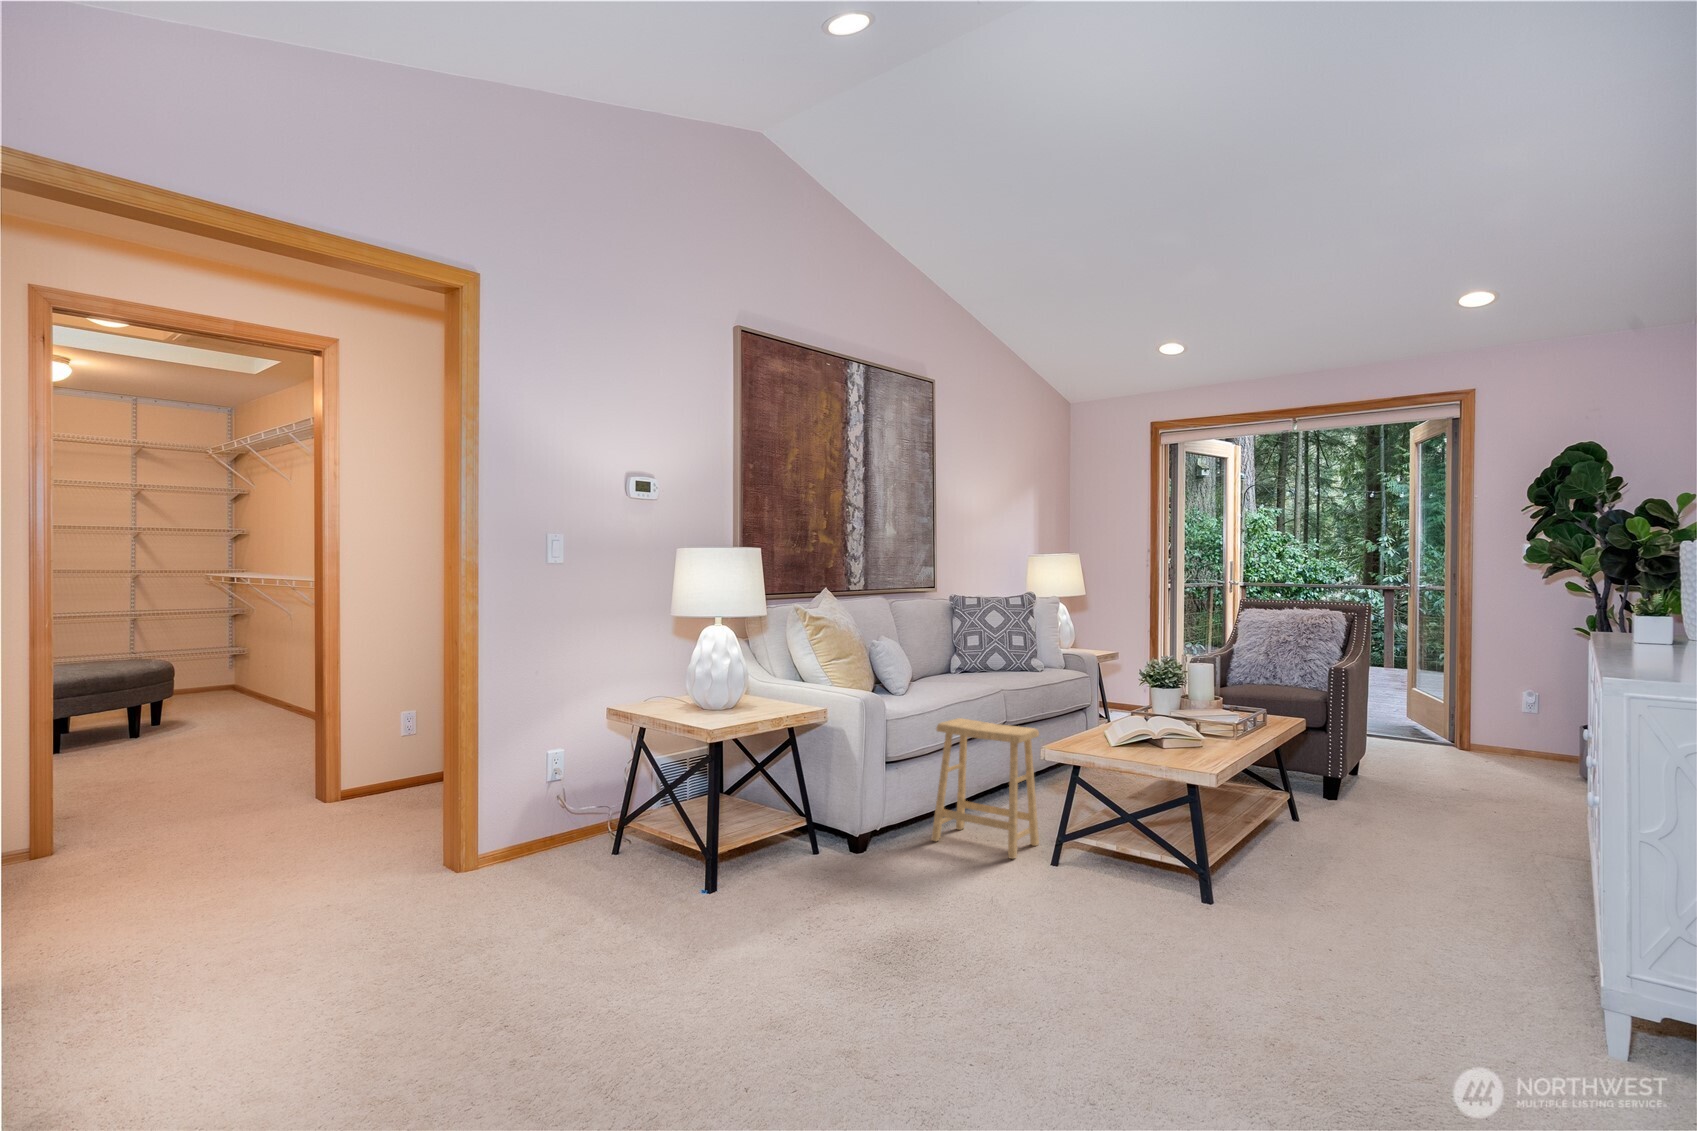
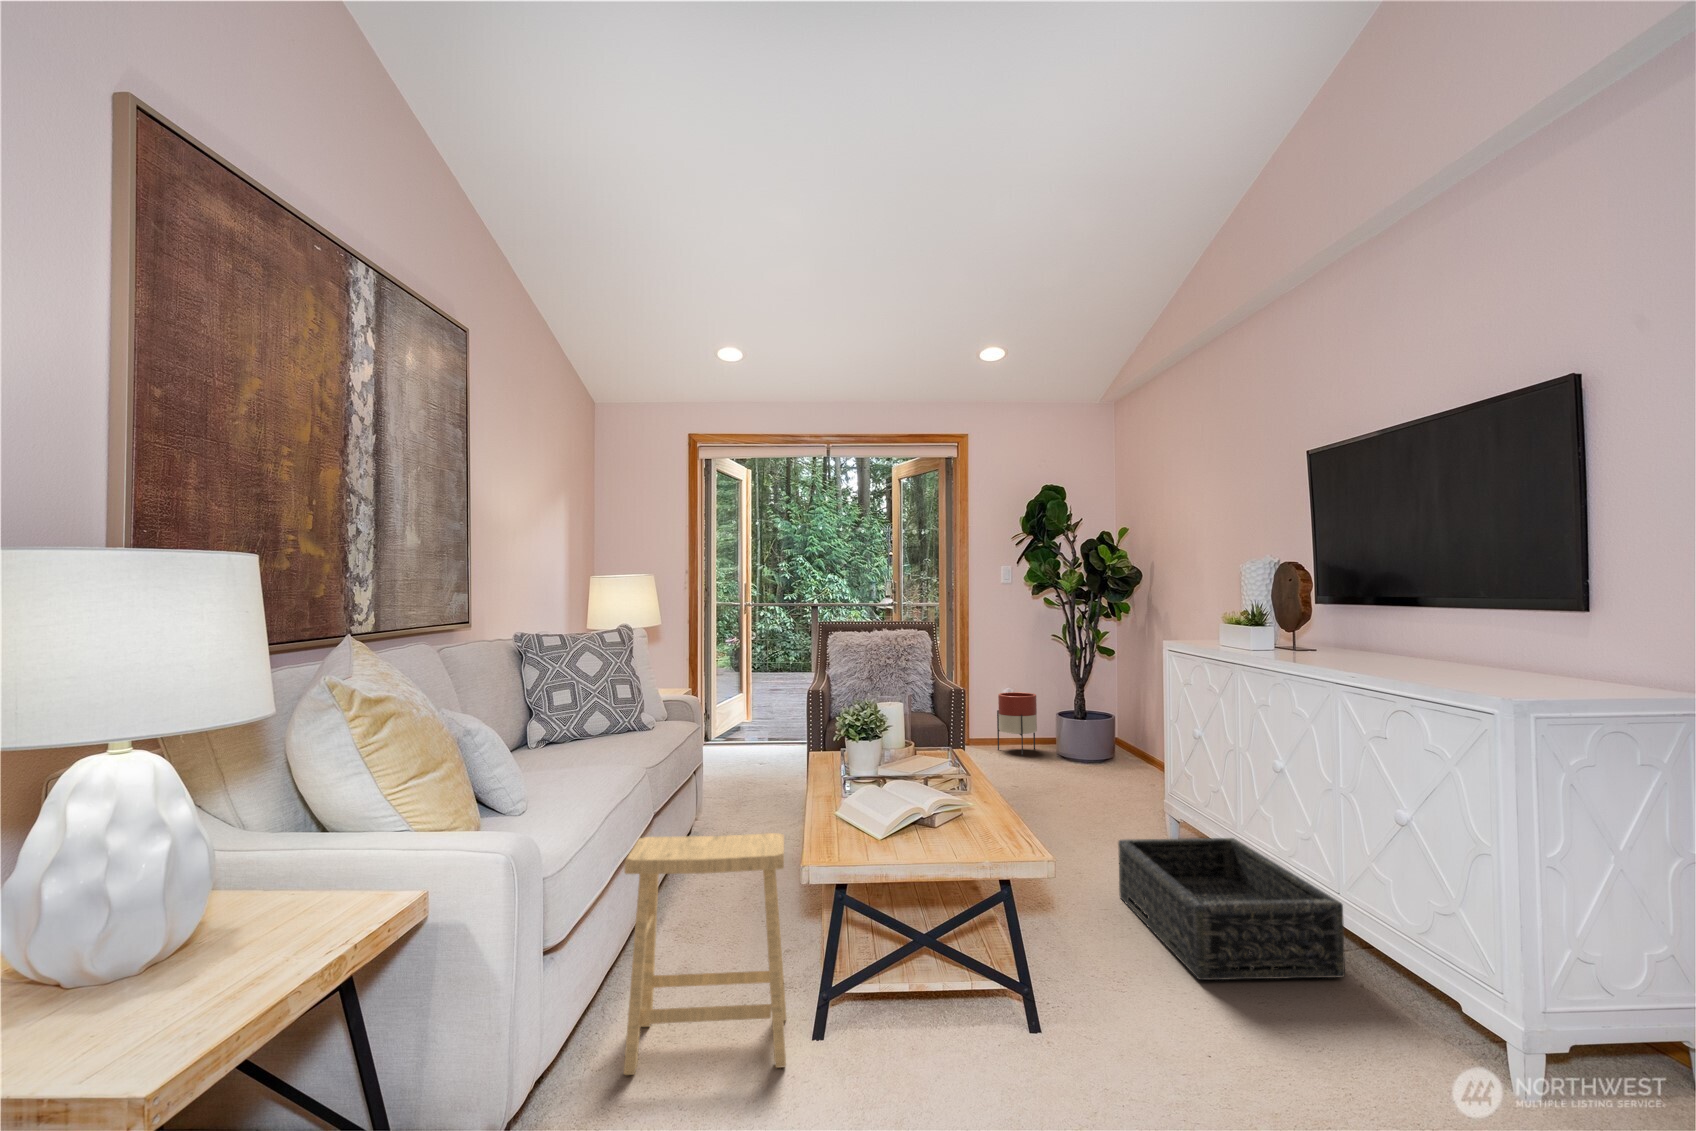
planter: none [1470,693,1523,762] -> present [997,692,1037,756]
basket: none [1357,808,1518,935] -> present [1118,838,1345,980]

